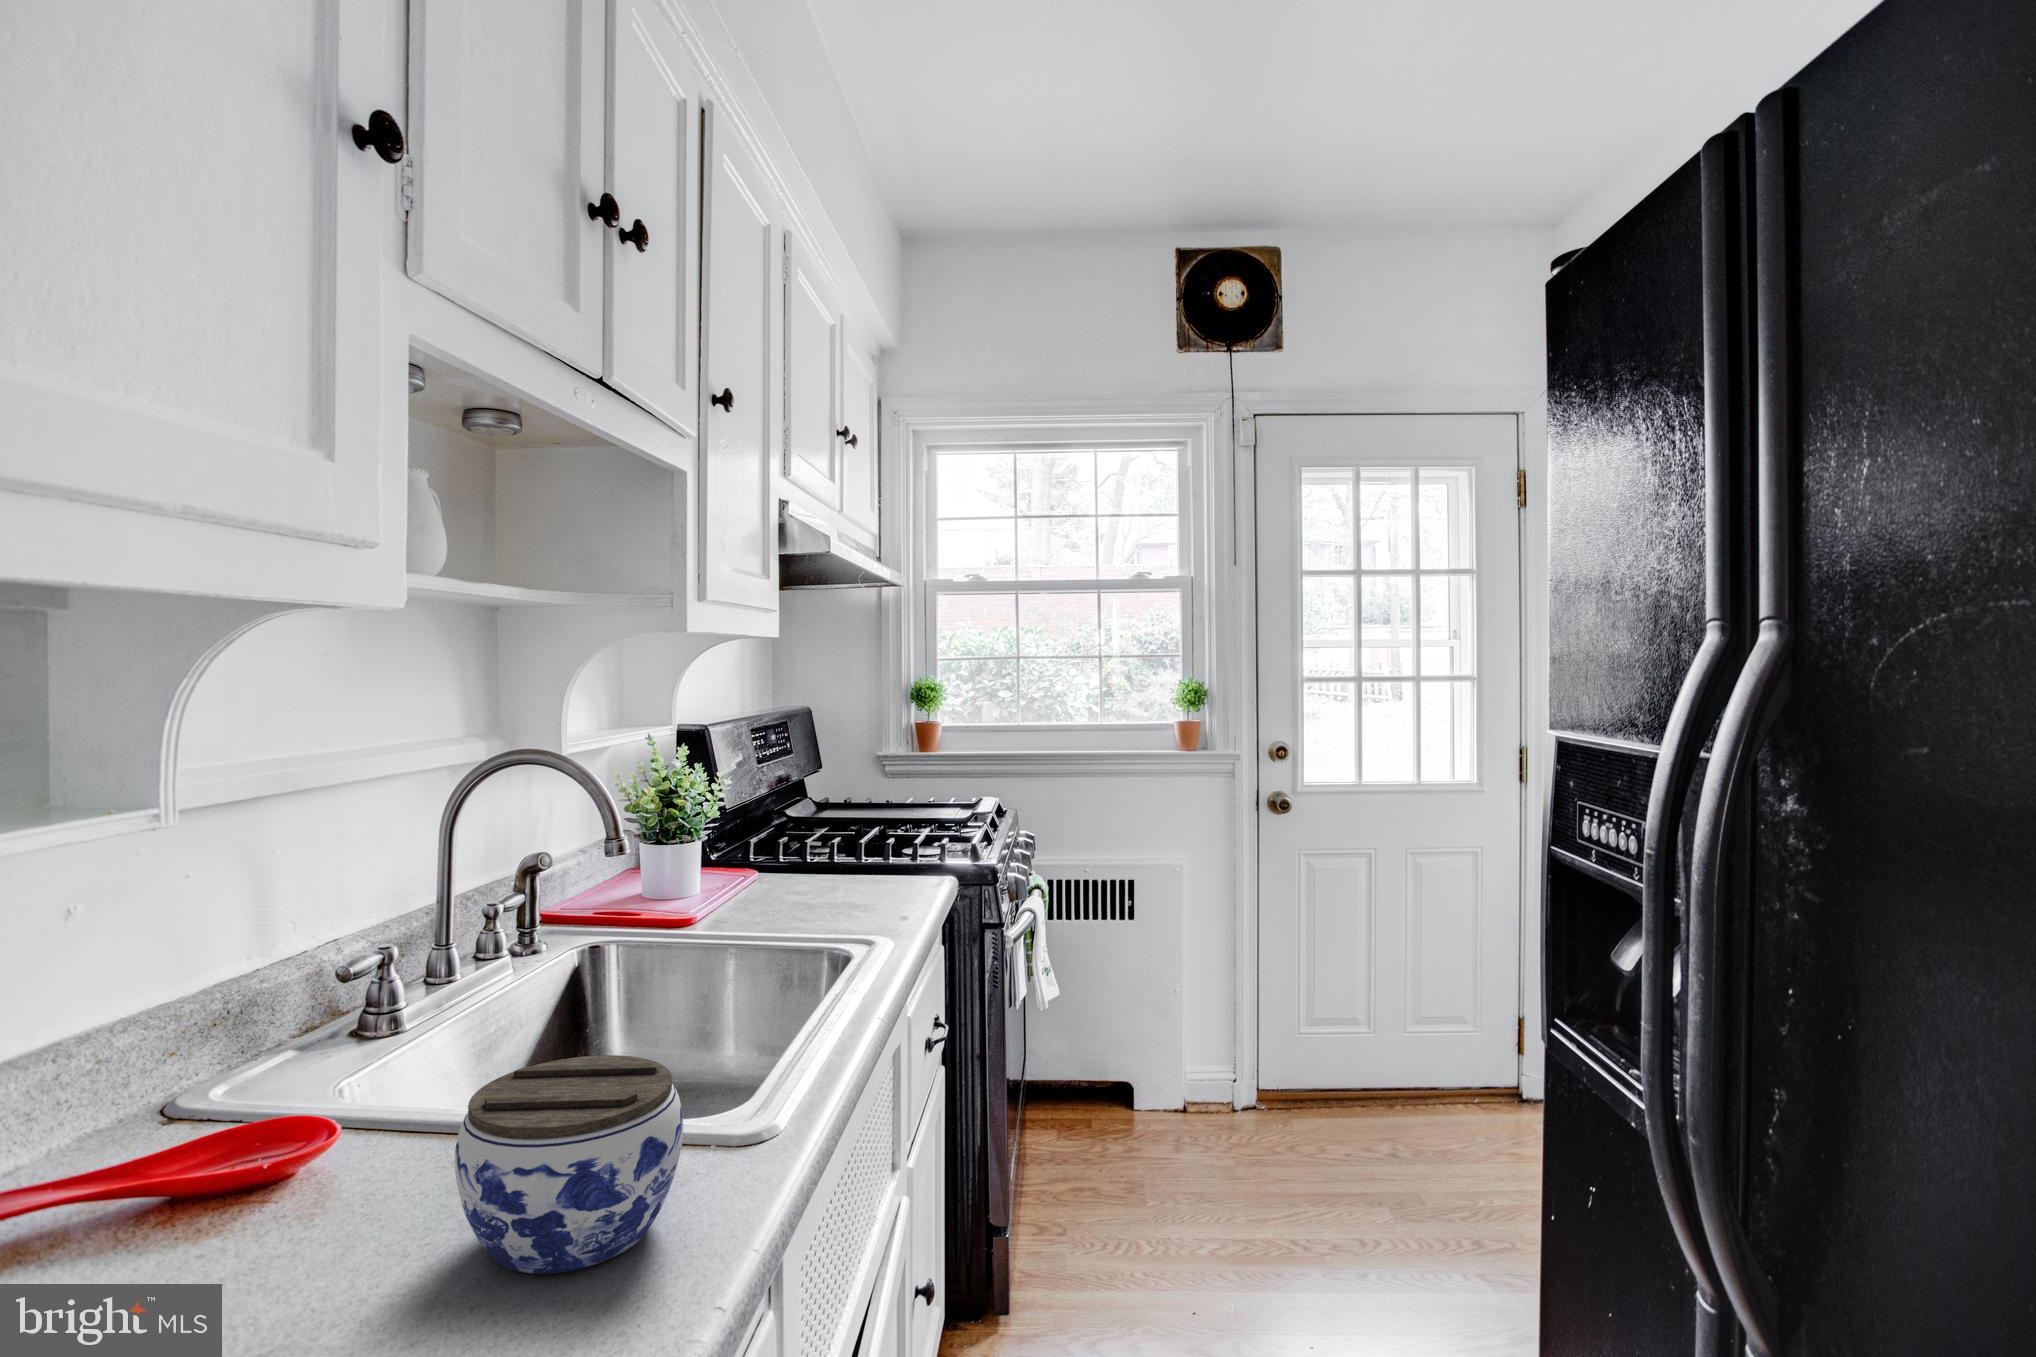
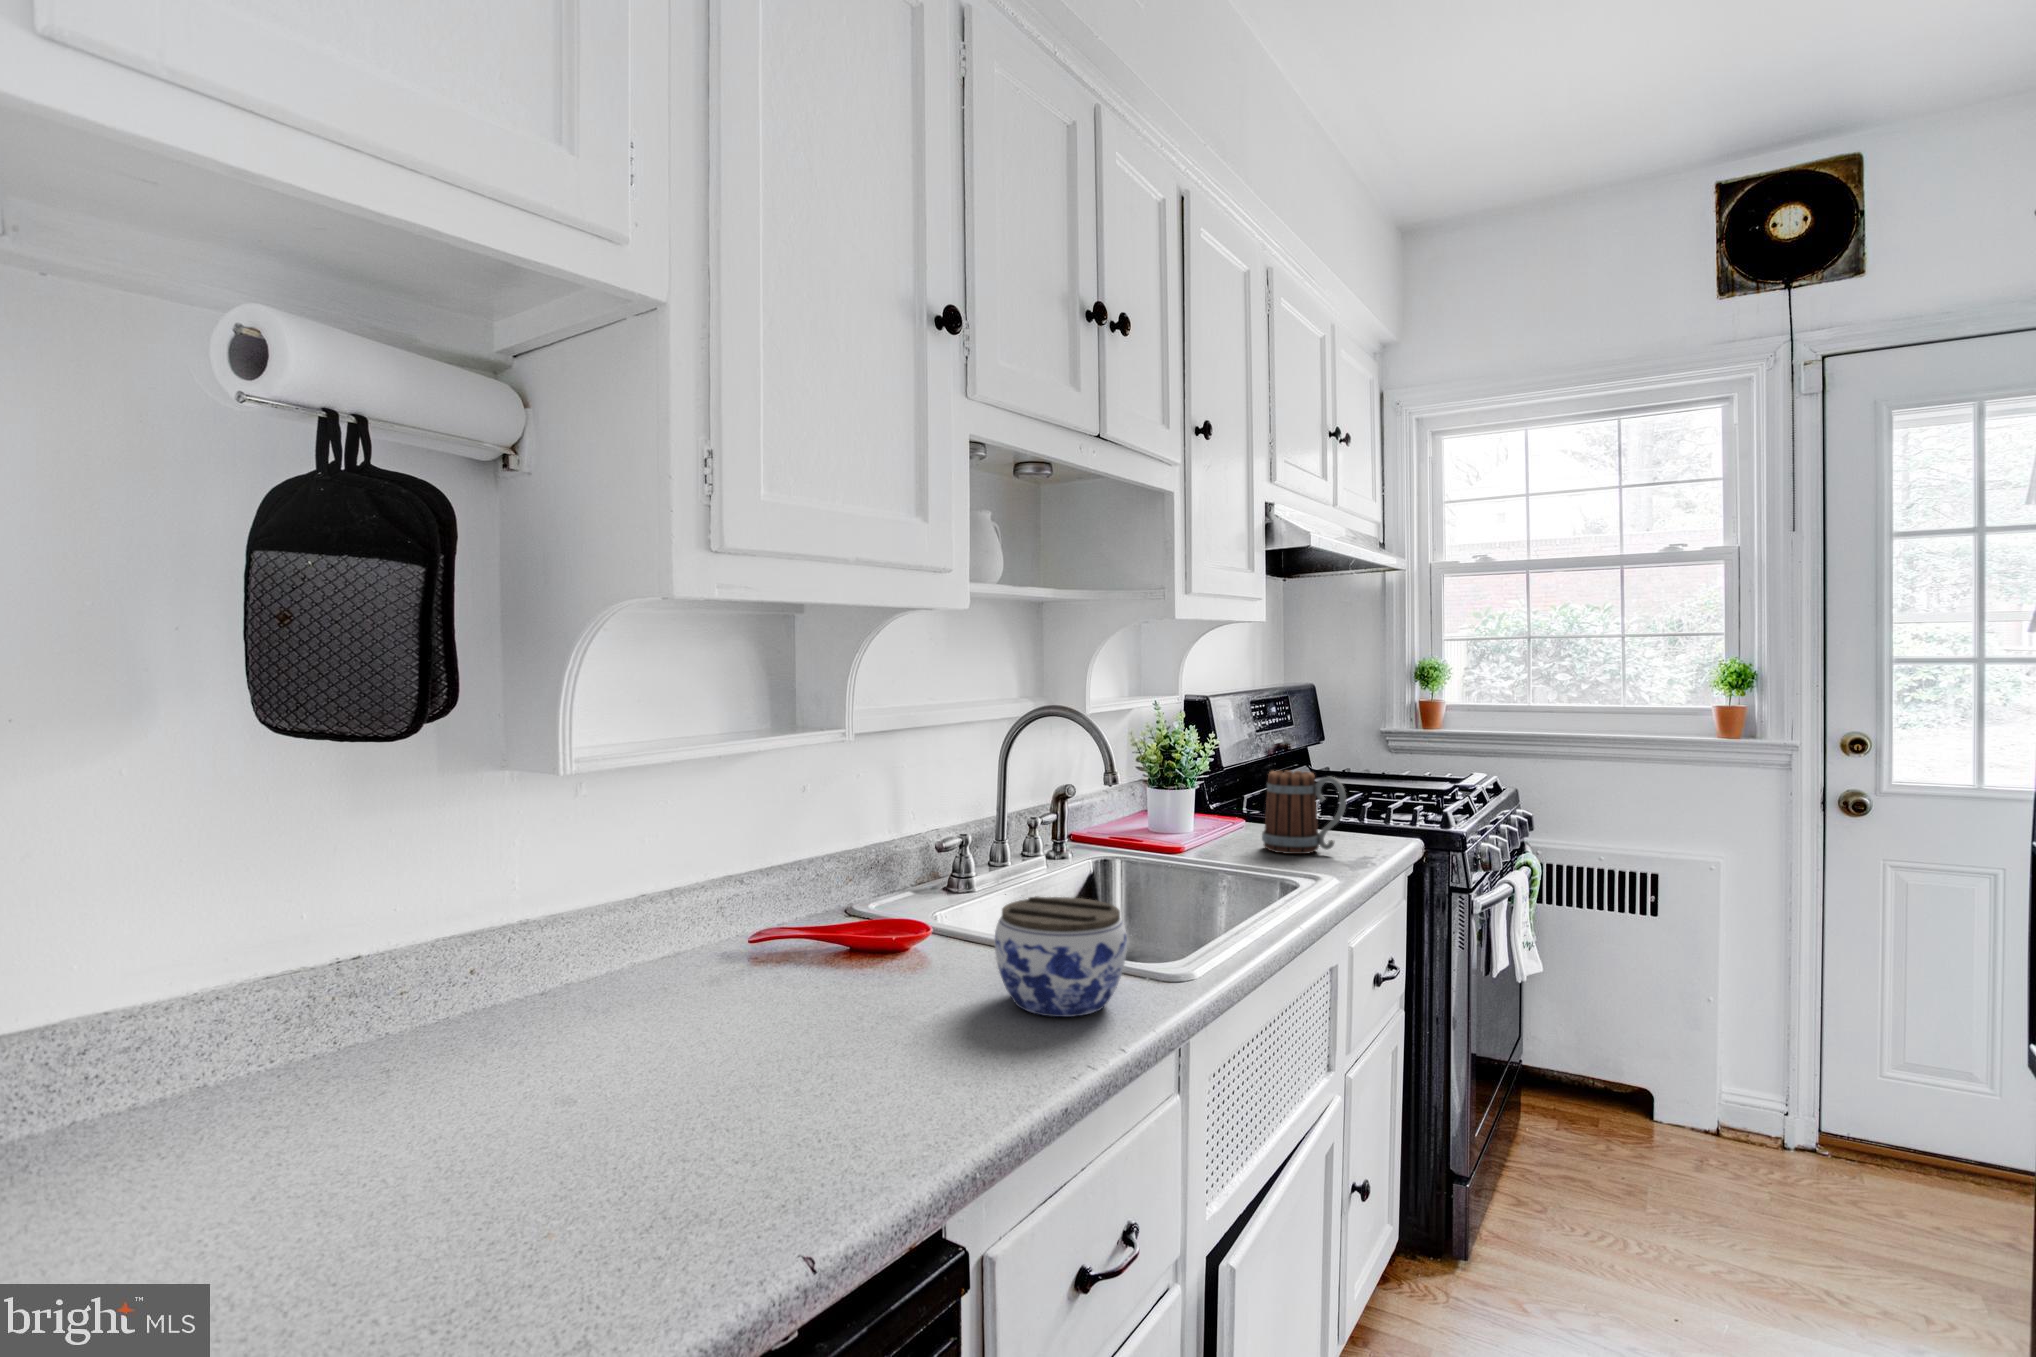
mug: none [792,812,890,912] -> present [1262,771,1346,854]

